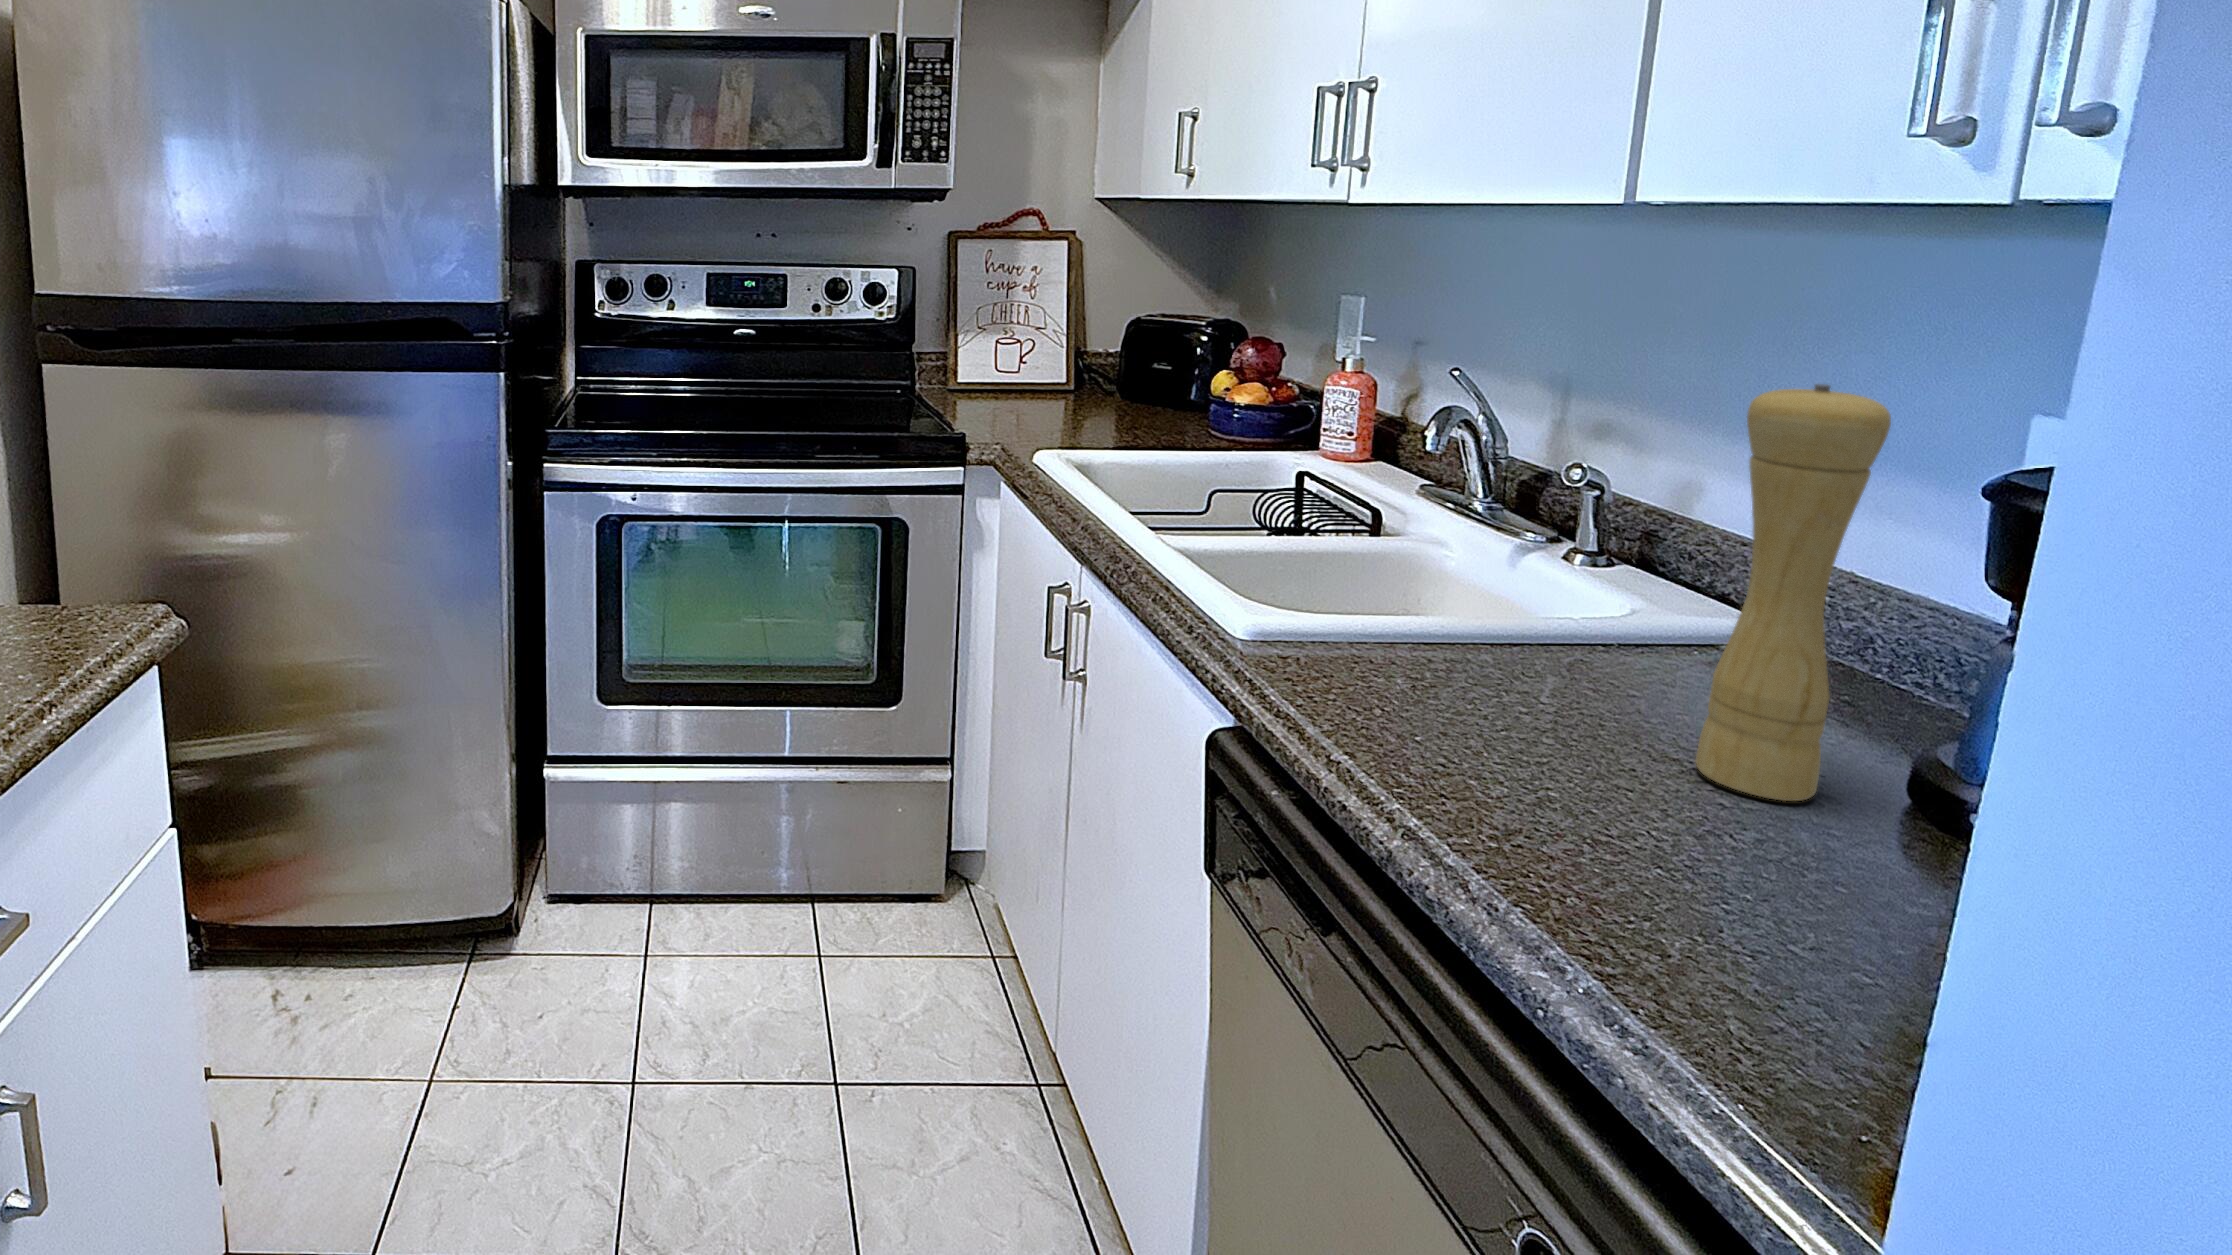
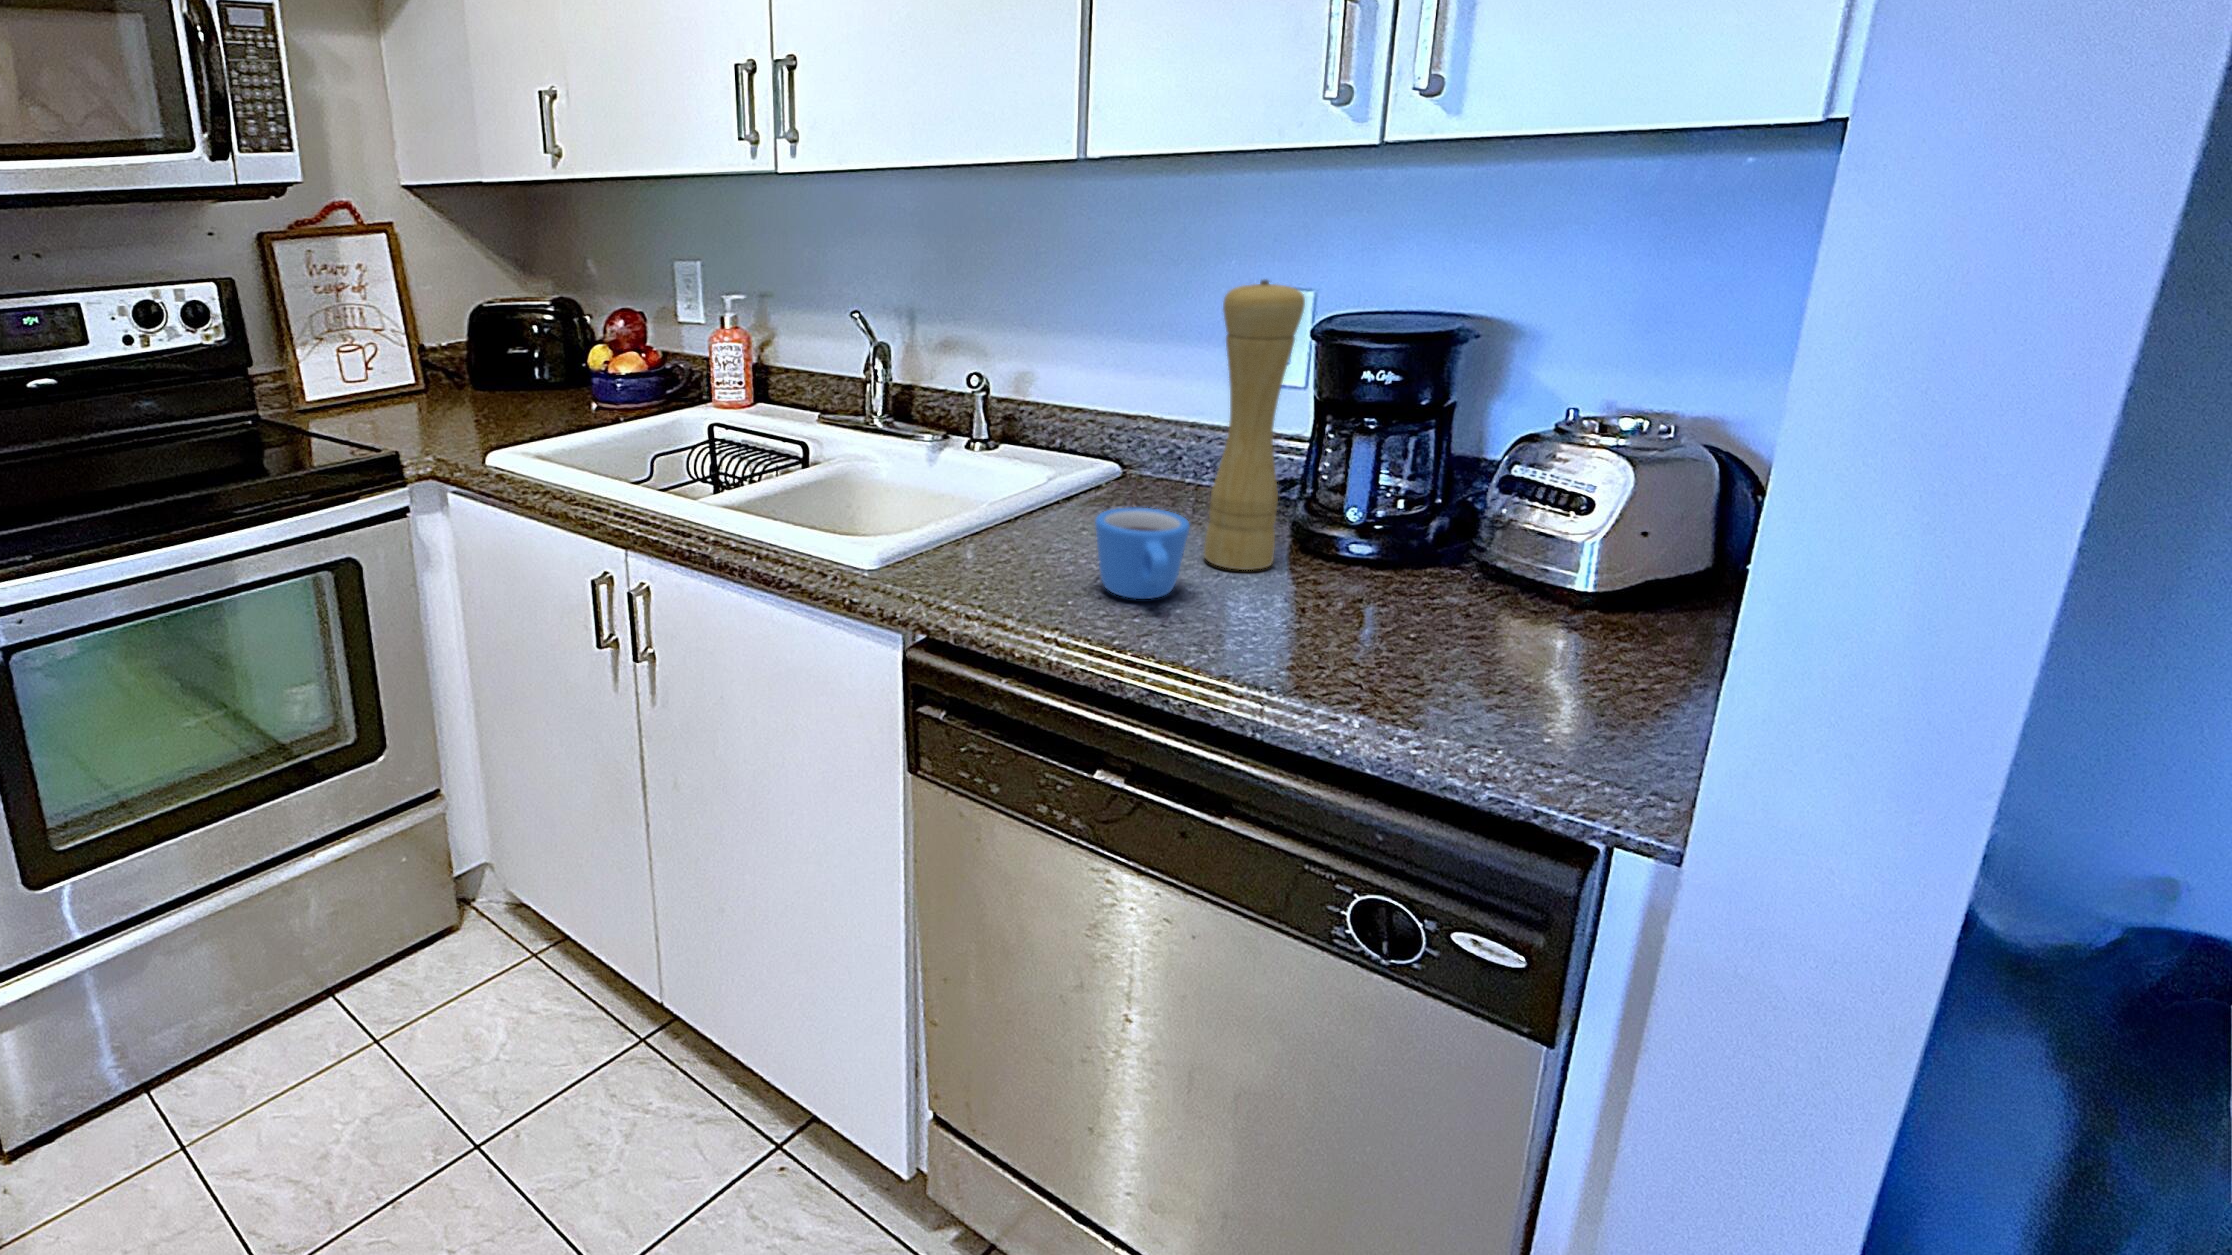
mug: none [1463,644,1603,773] -> present [1095,507,1190,599]

